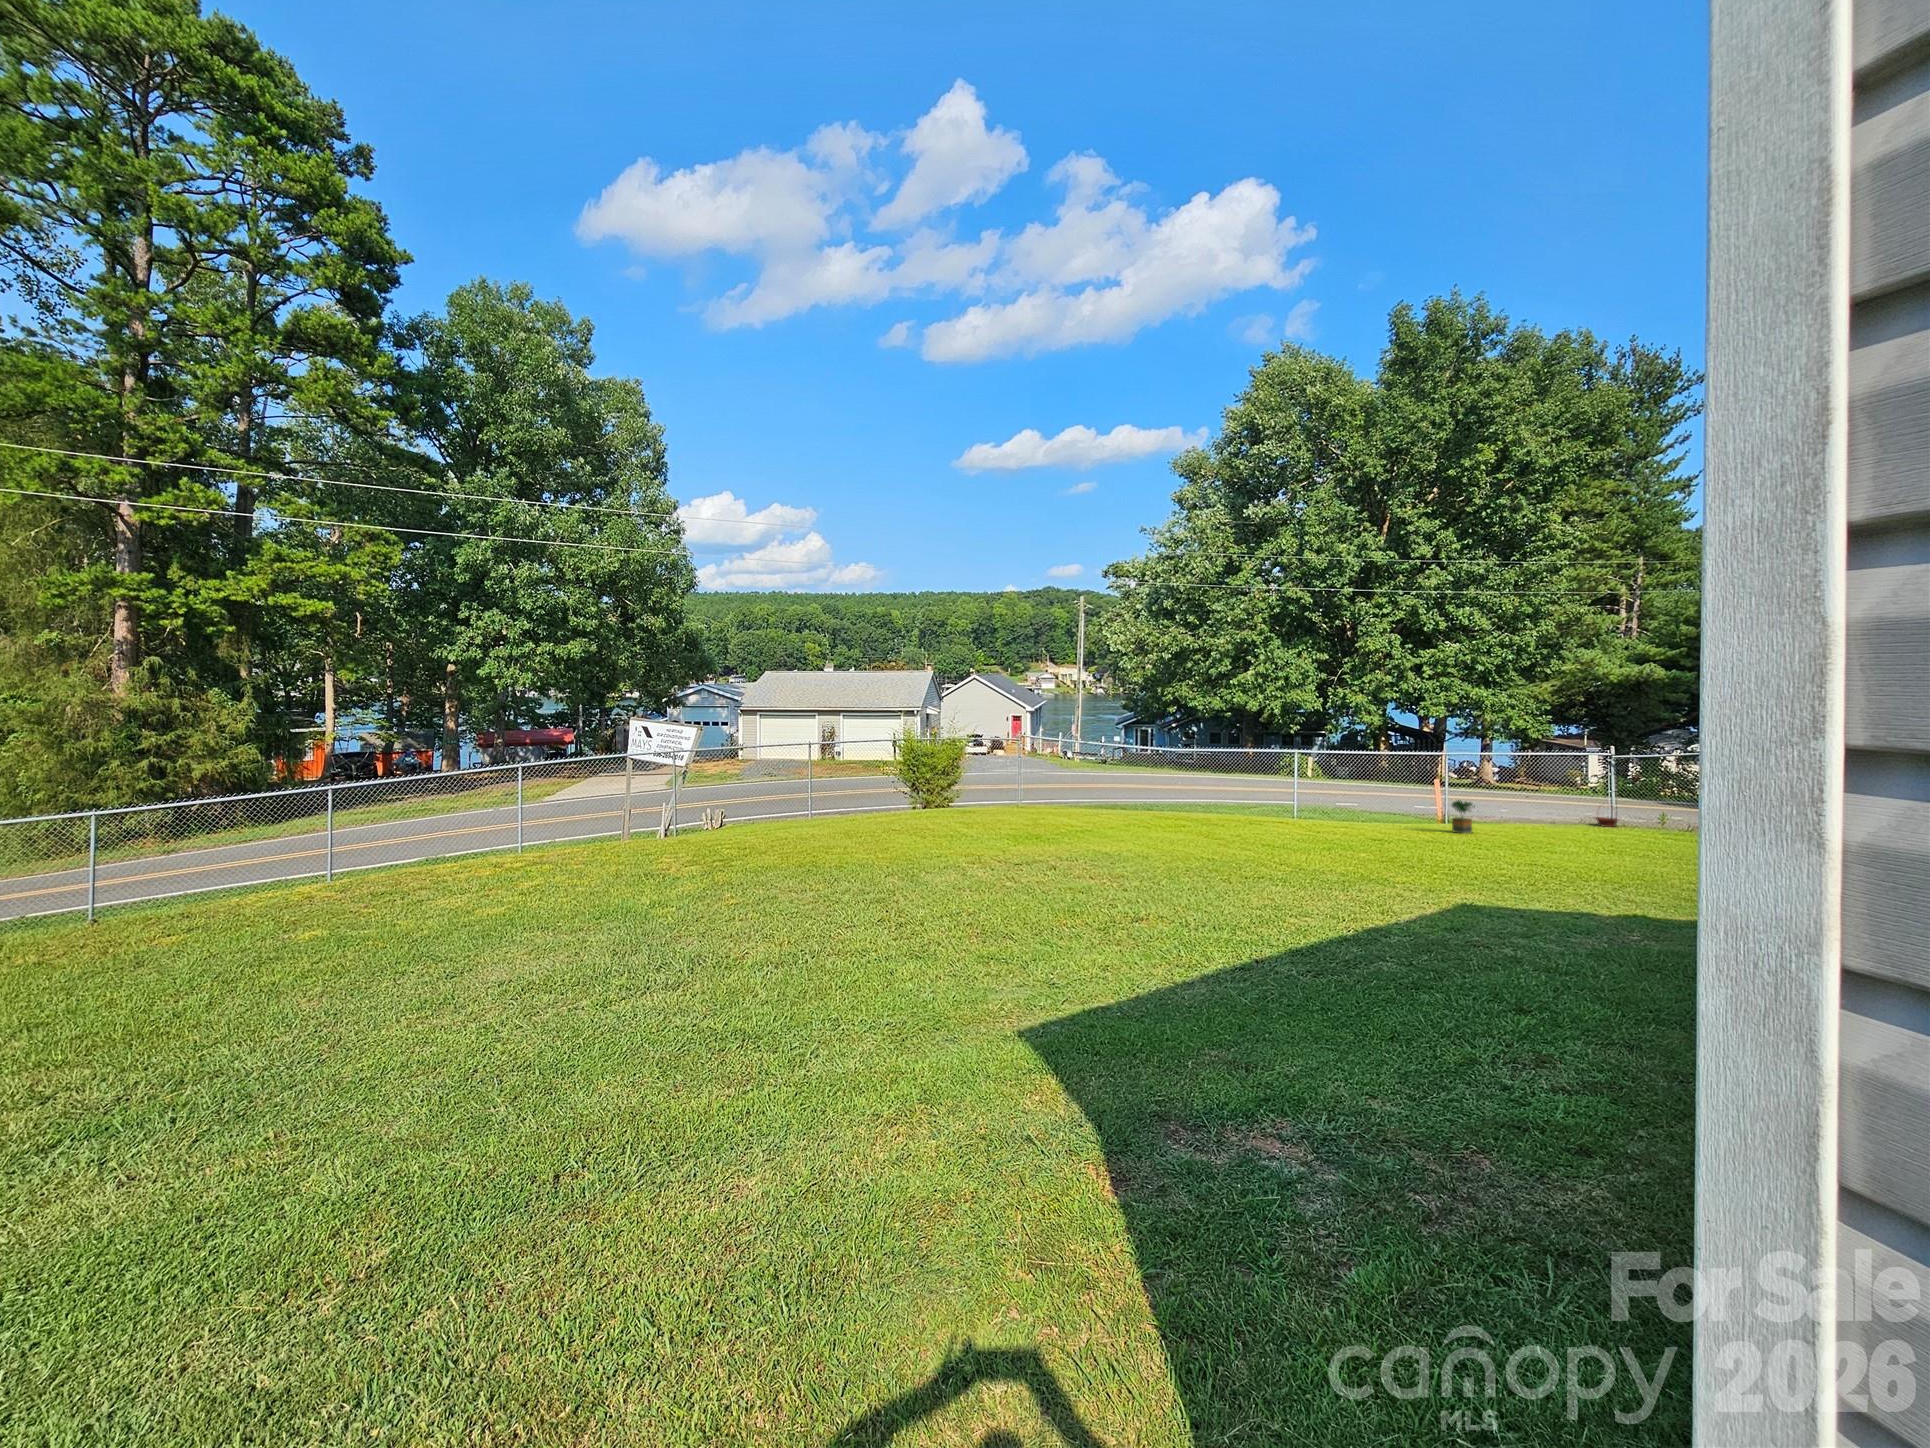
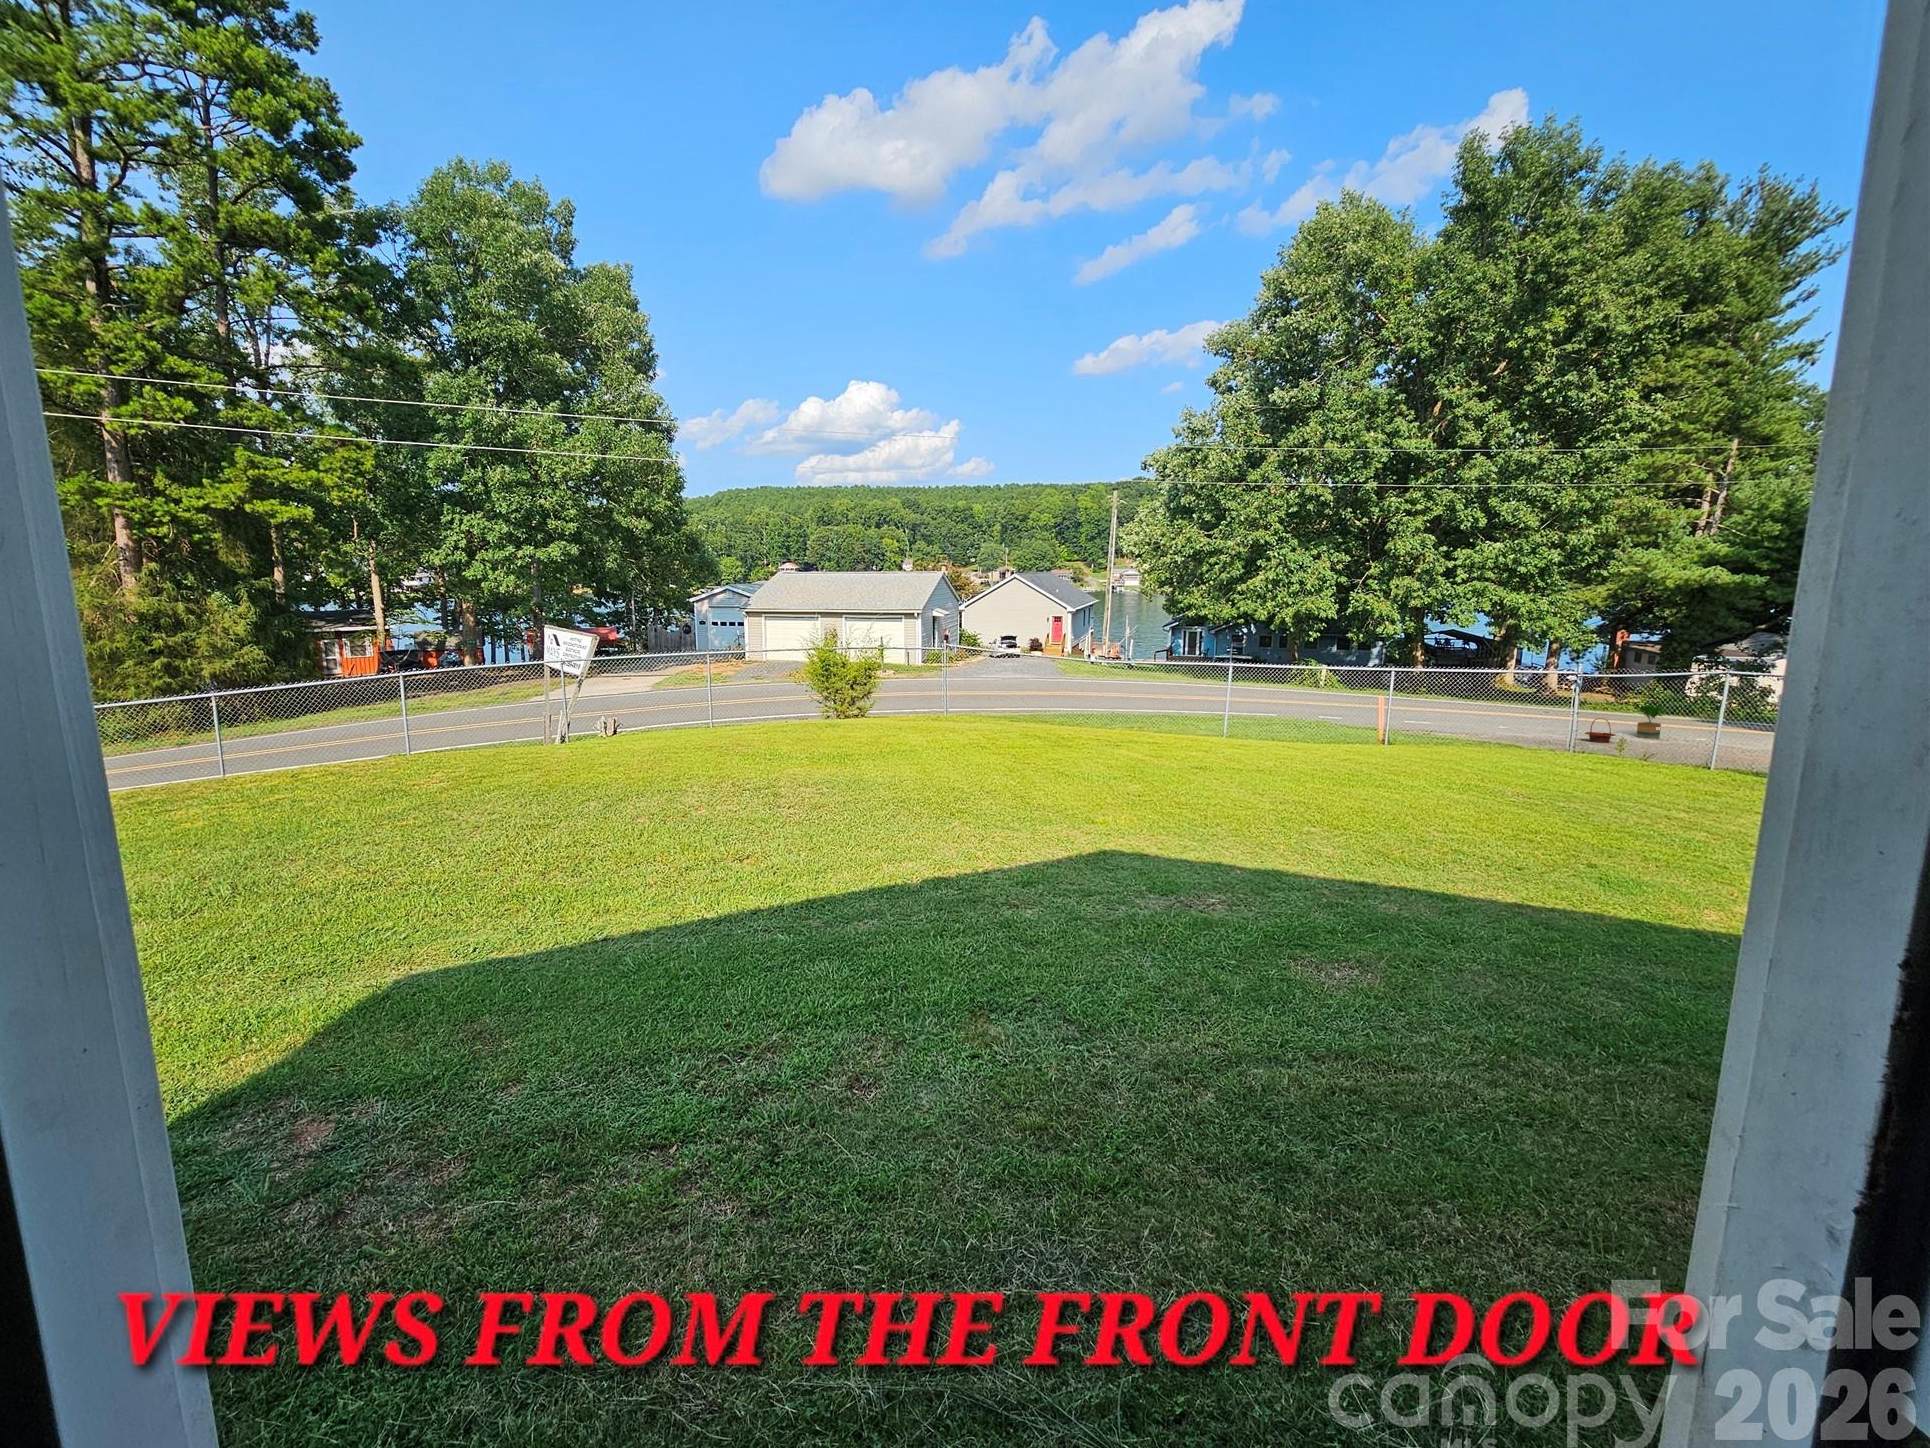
potted tree: present [1452,800,1475,834] -> present [1636,705,1667,739]

